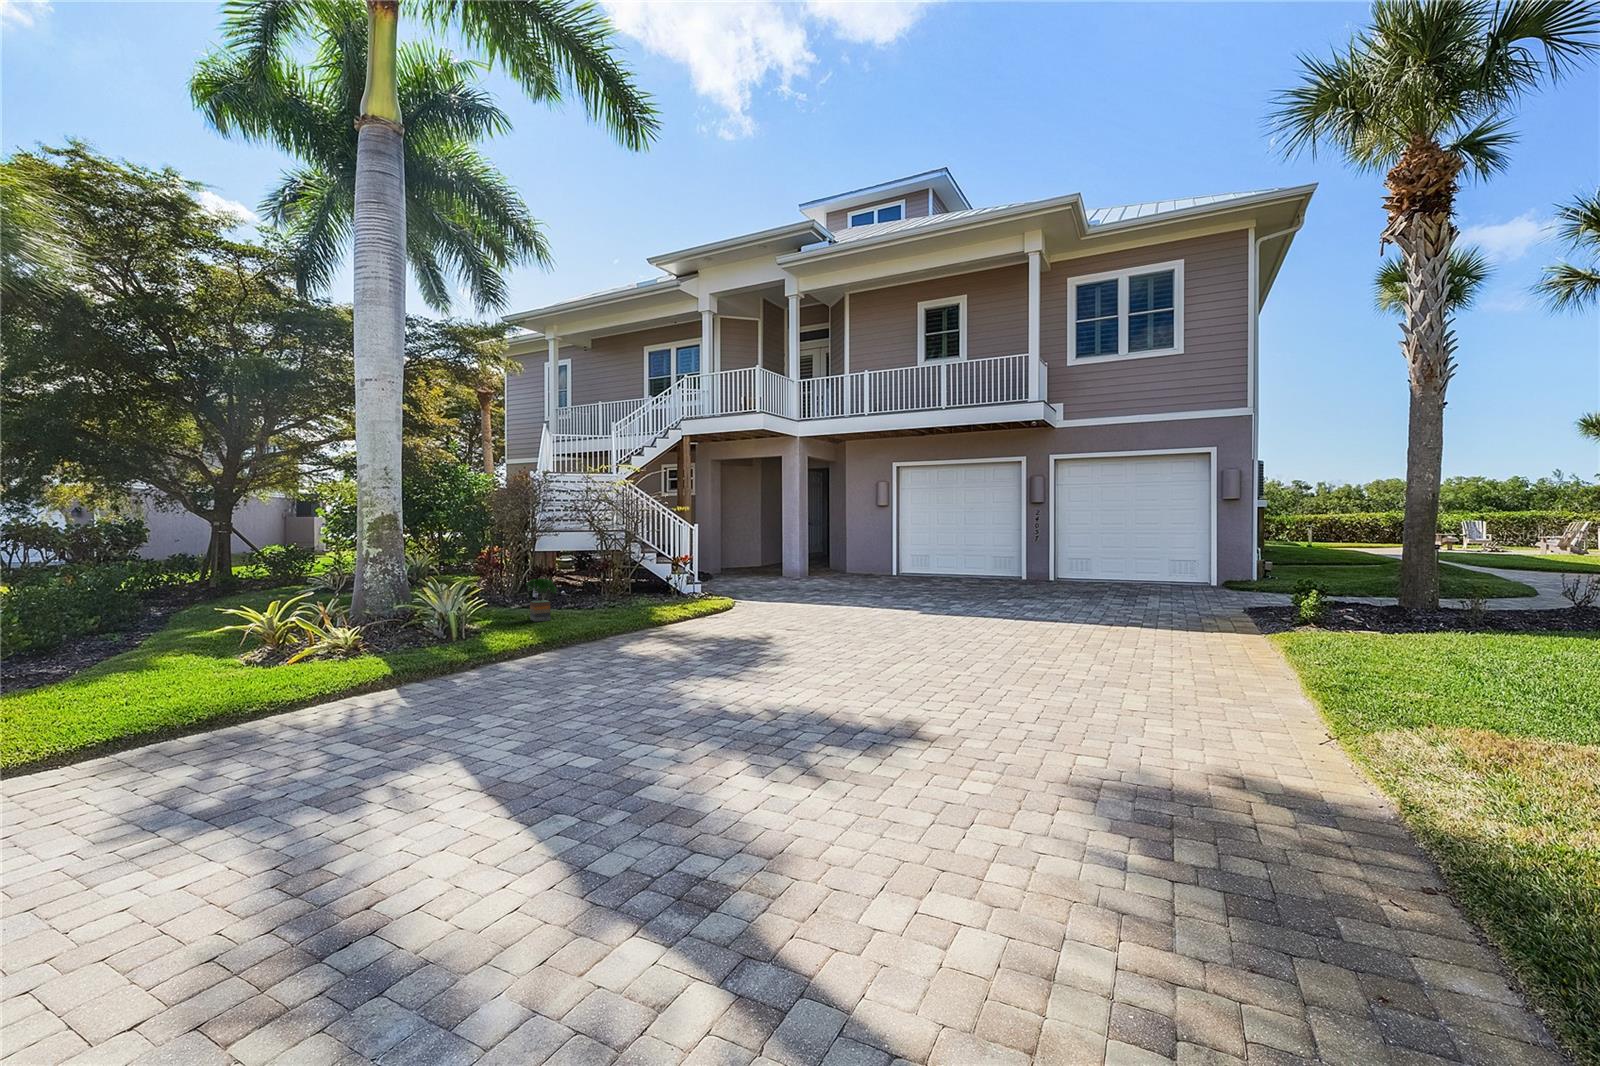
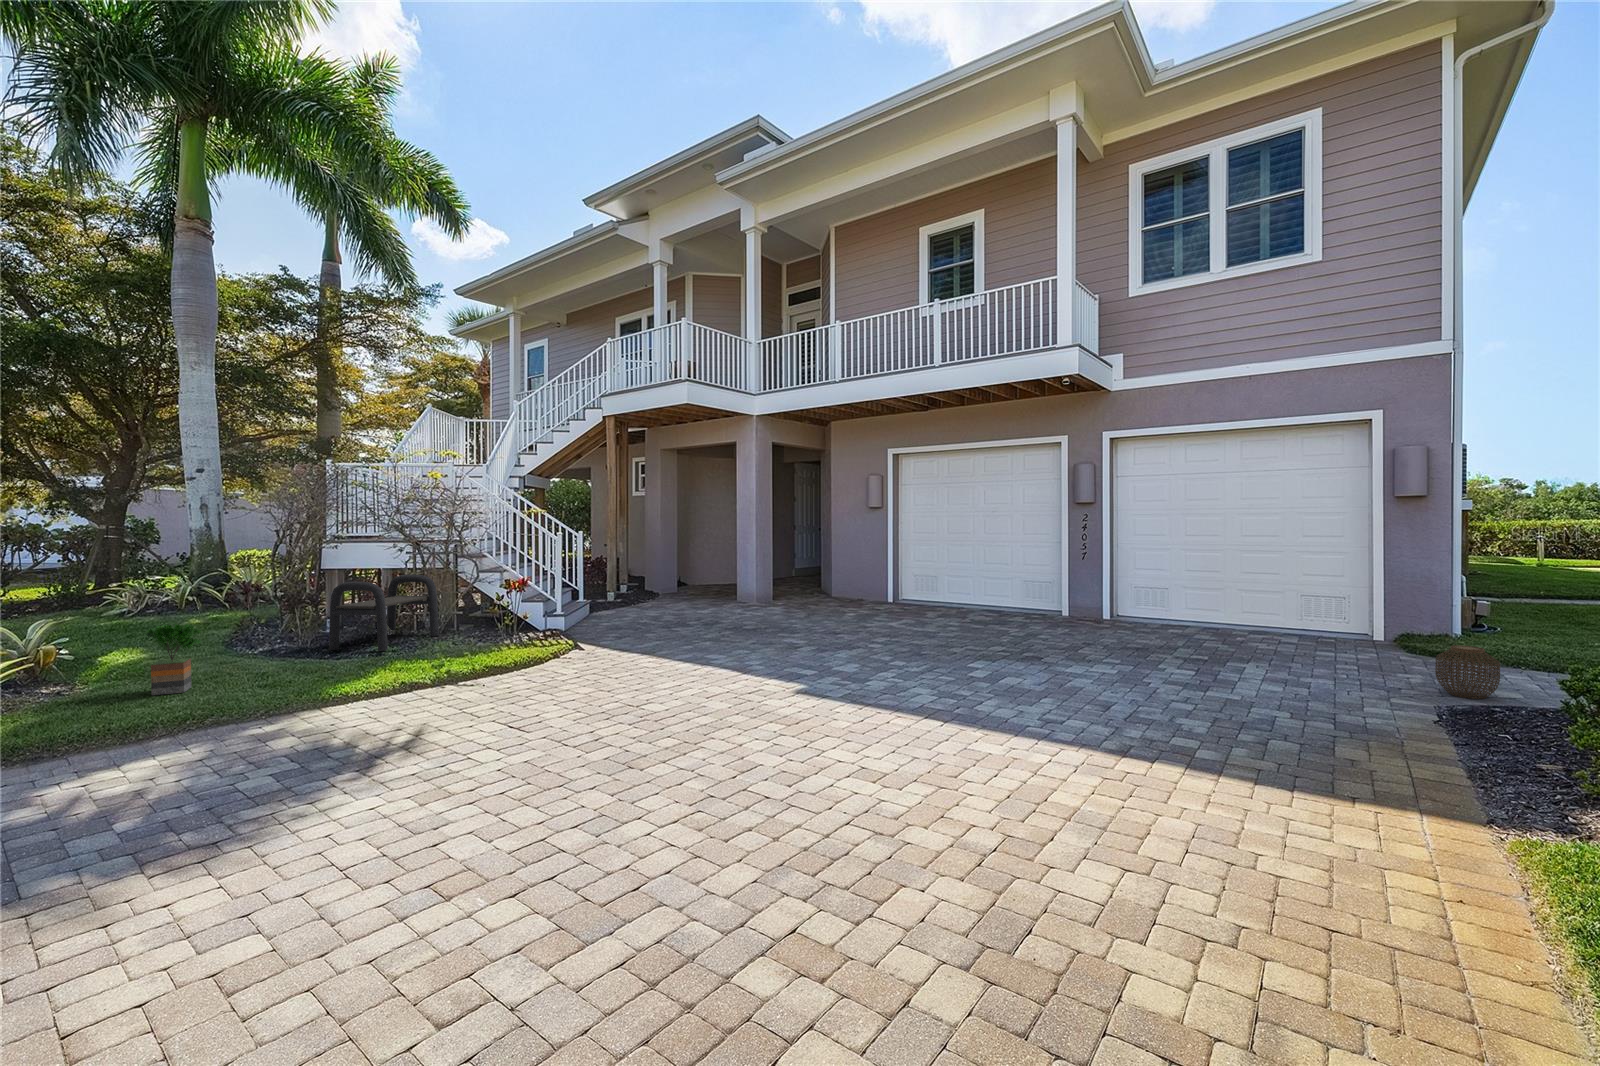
bench: none [576,551,627,602] -> present [329,575,439,651]
woven basket: none [1242,580,1272,607] -> present [1435,645,1500,699]

